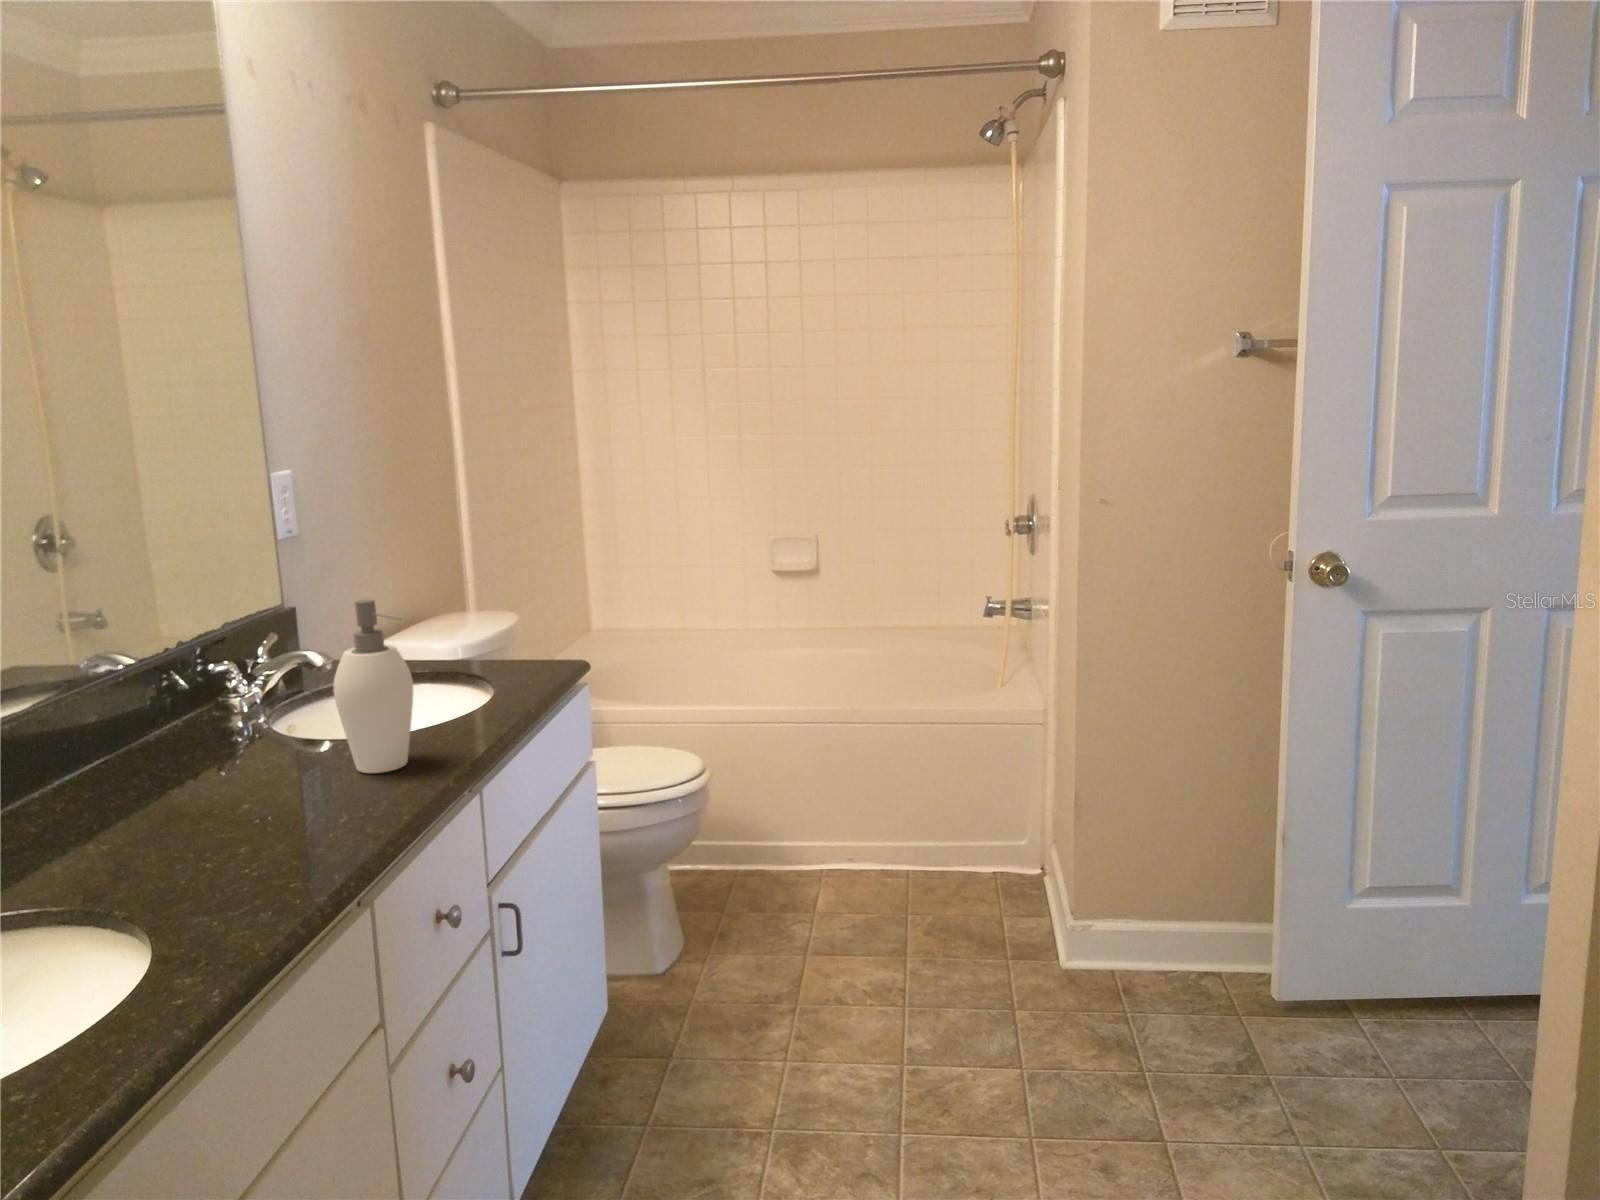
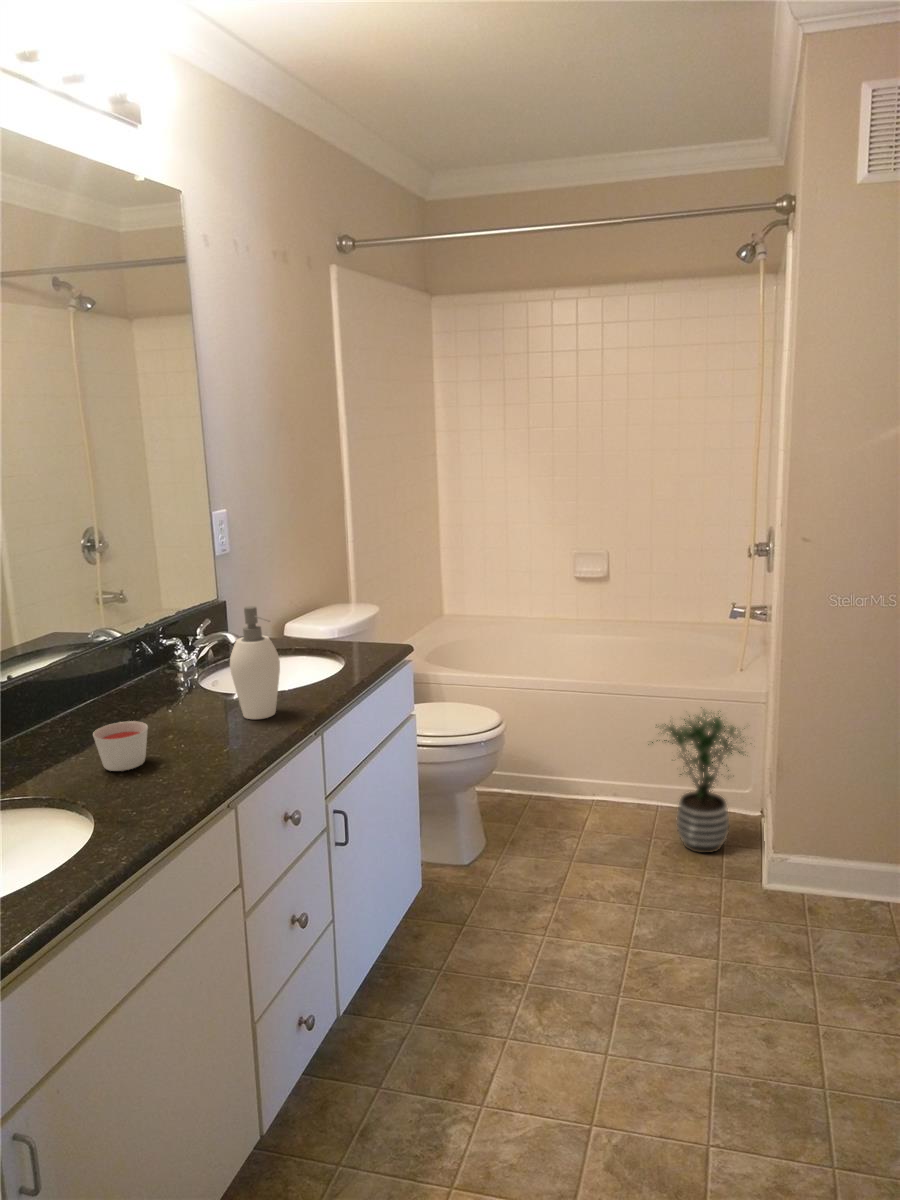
potted plant: none [897,731,1041,928] -> present [648,707,745,853]
candle: none [118,784,212,865] -> present [93,721,148,771]

